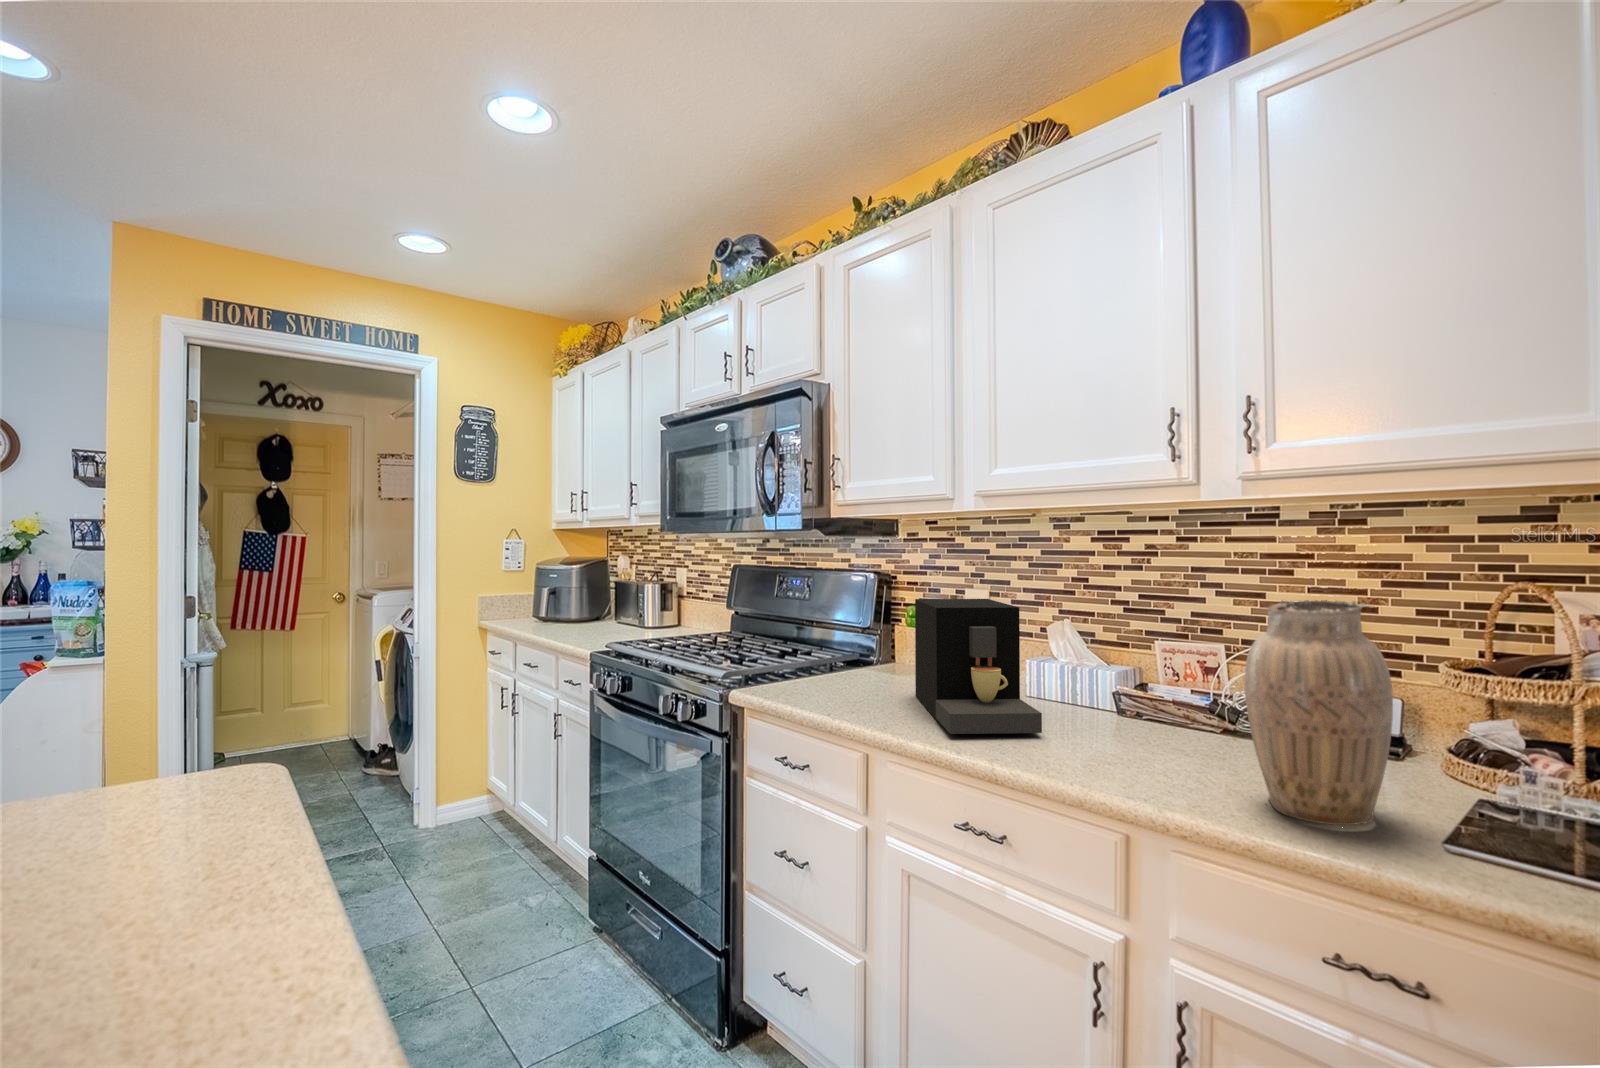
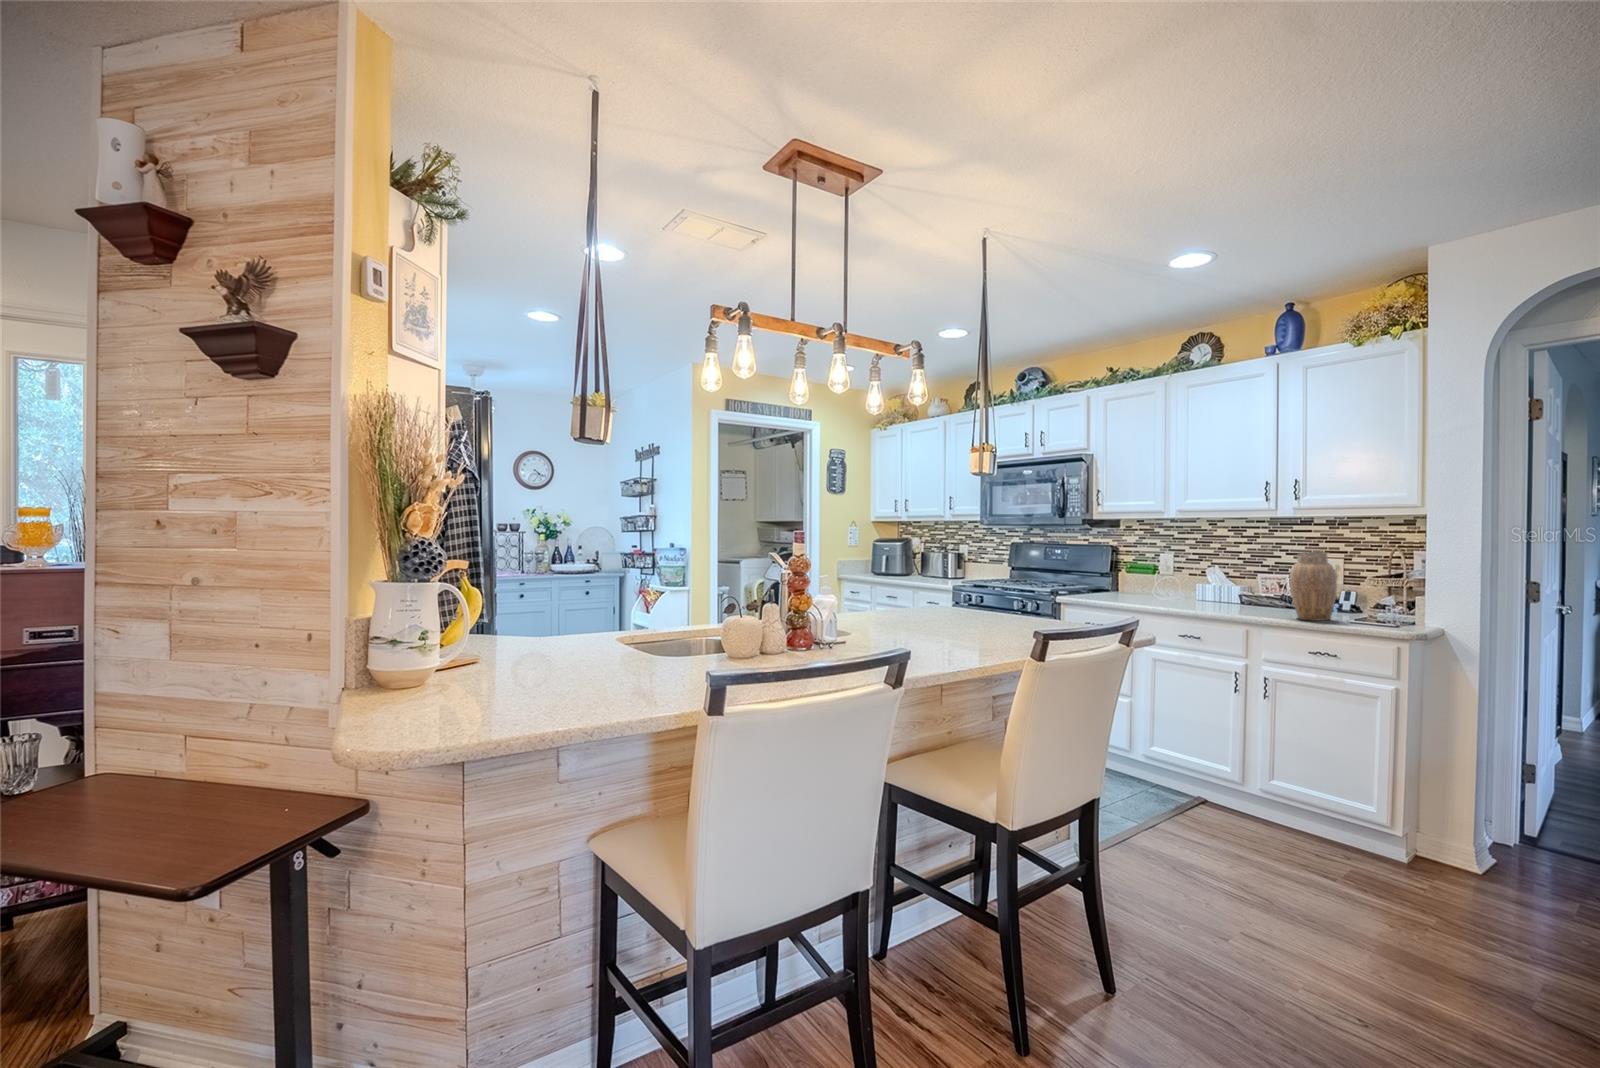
coffee maker: present [915,599,1042,734] -> none [1144,556,1210,606]

